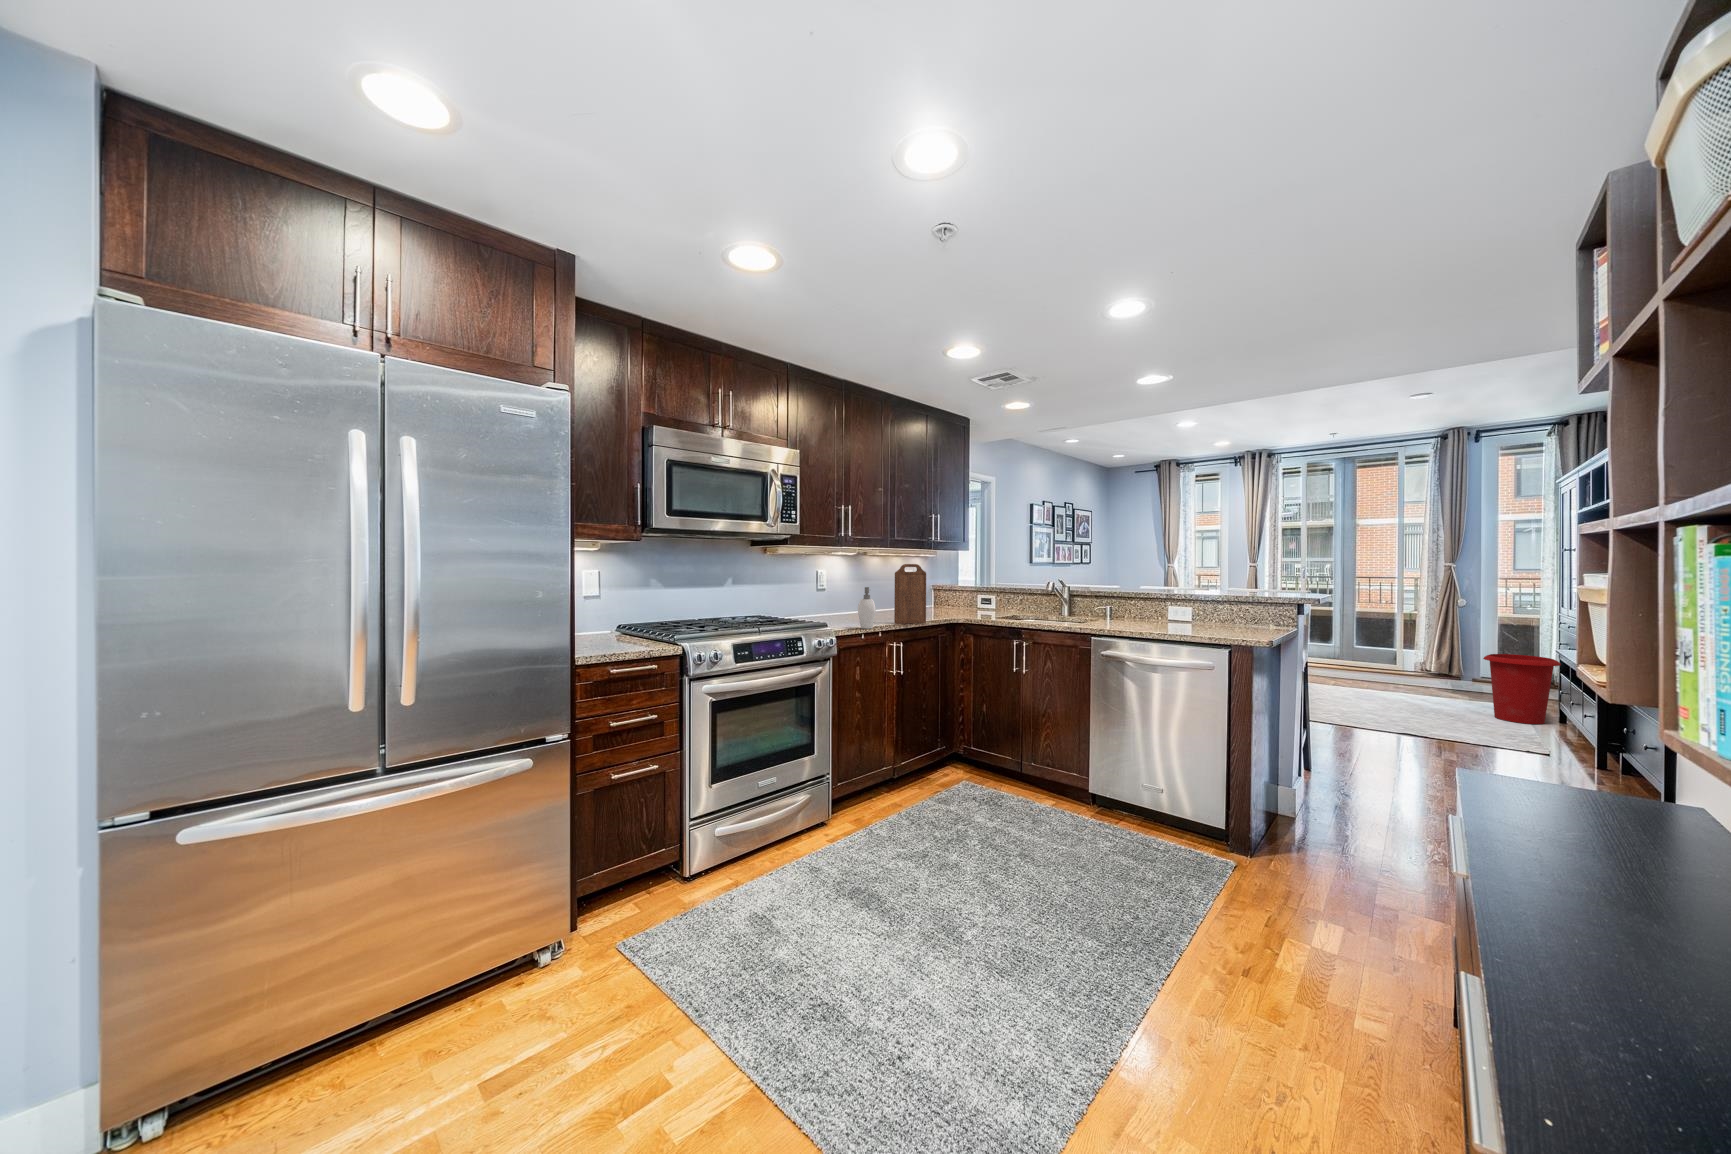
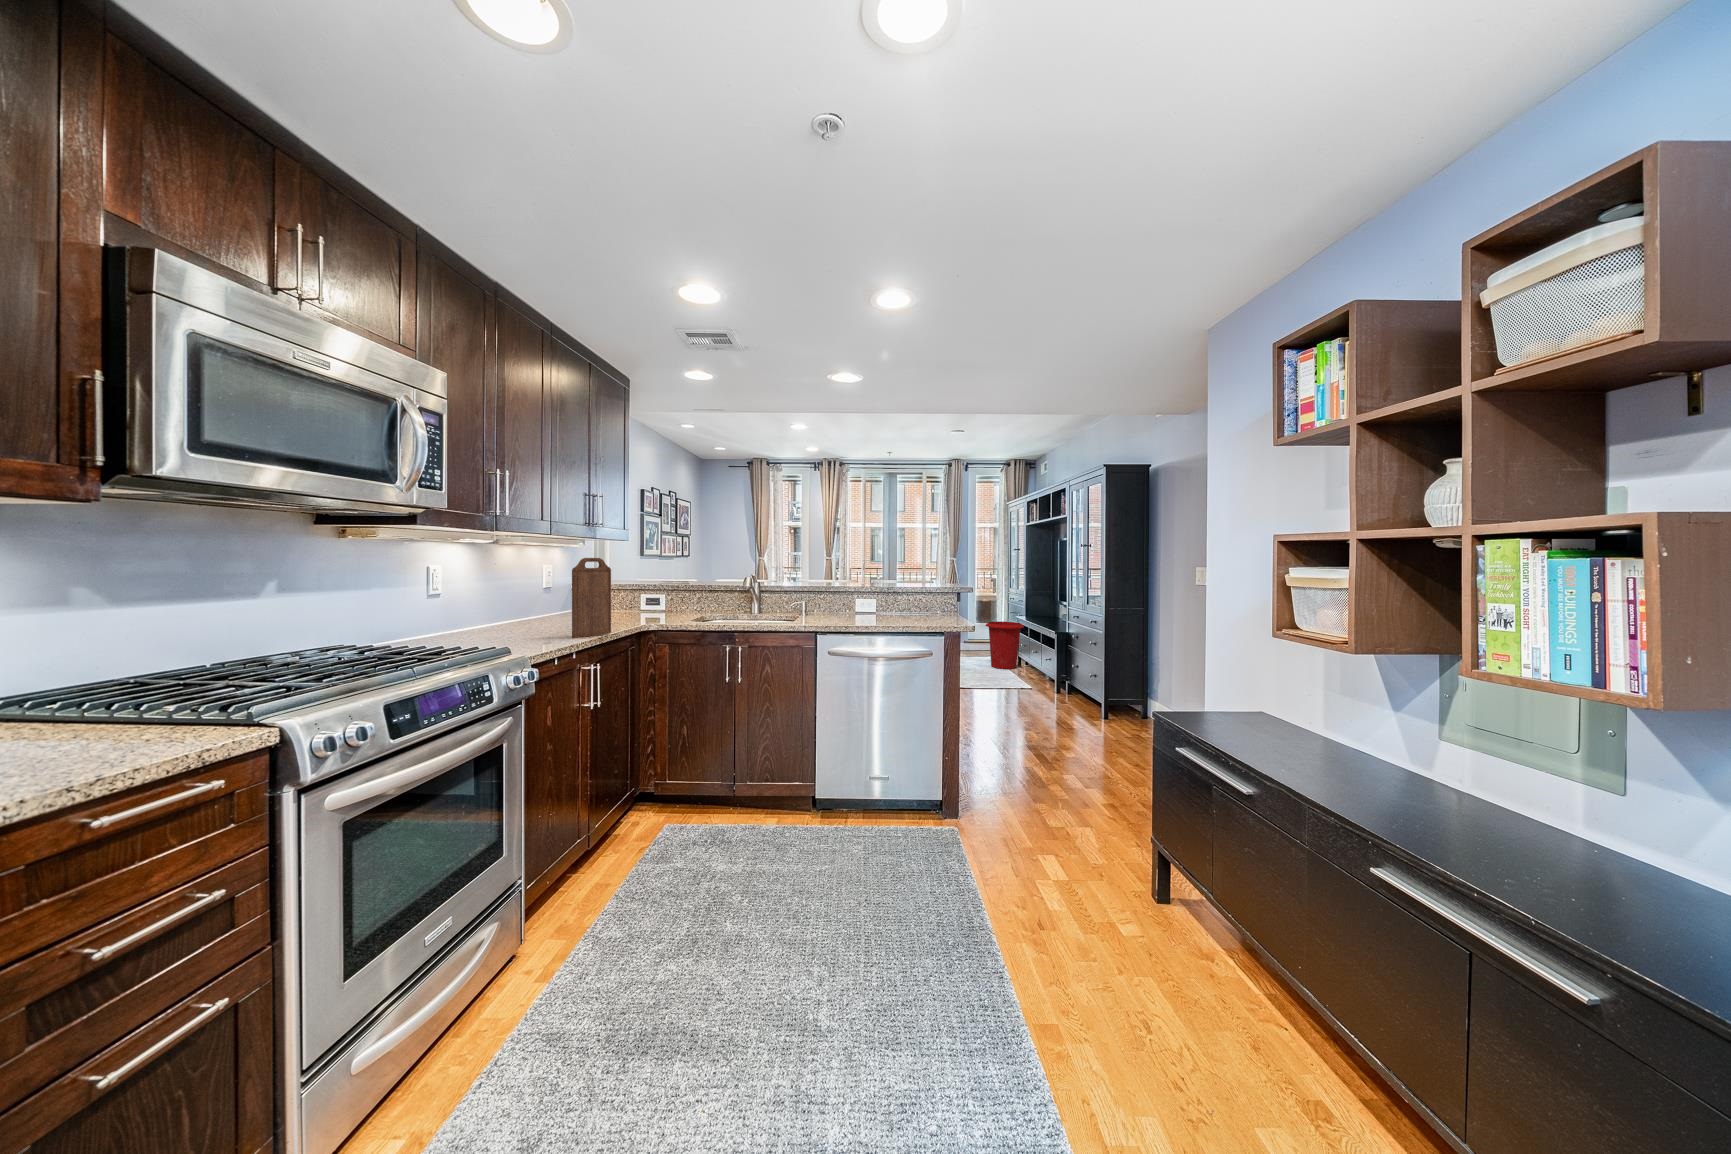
soap dispenser: present [858,587,876,629] -> none [536,591,574,649]

